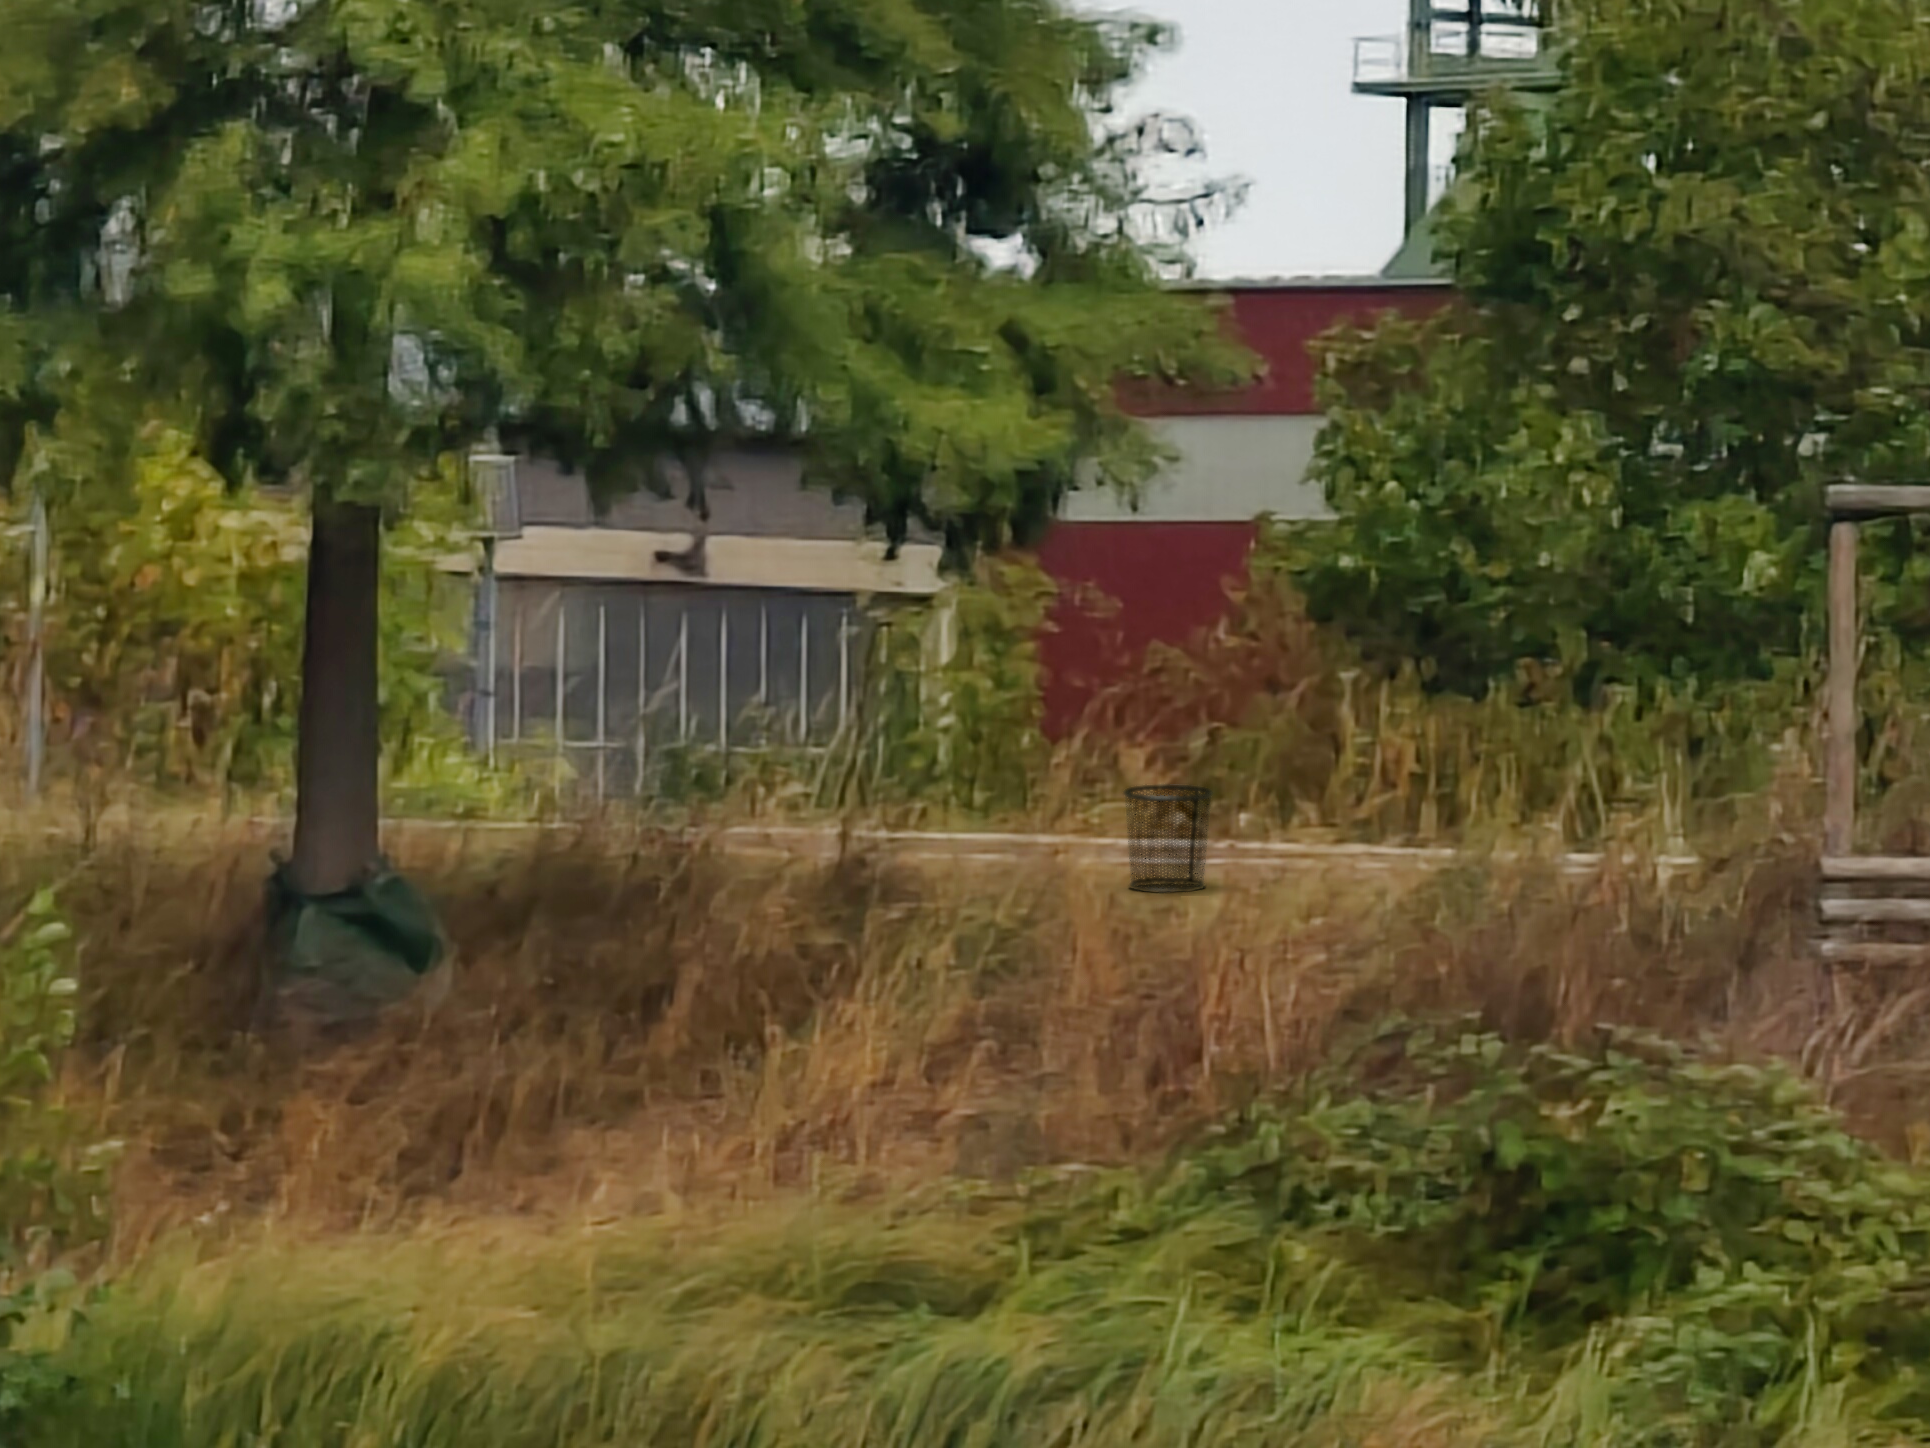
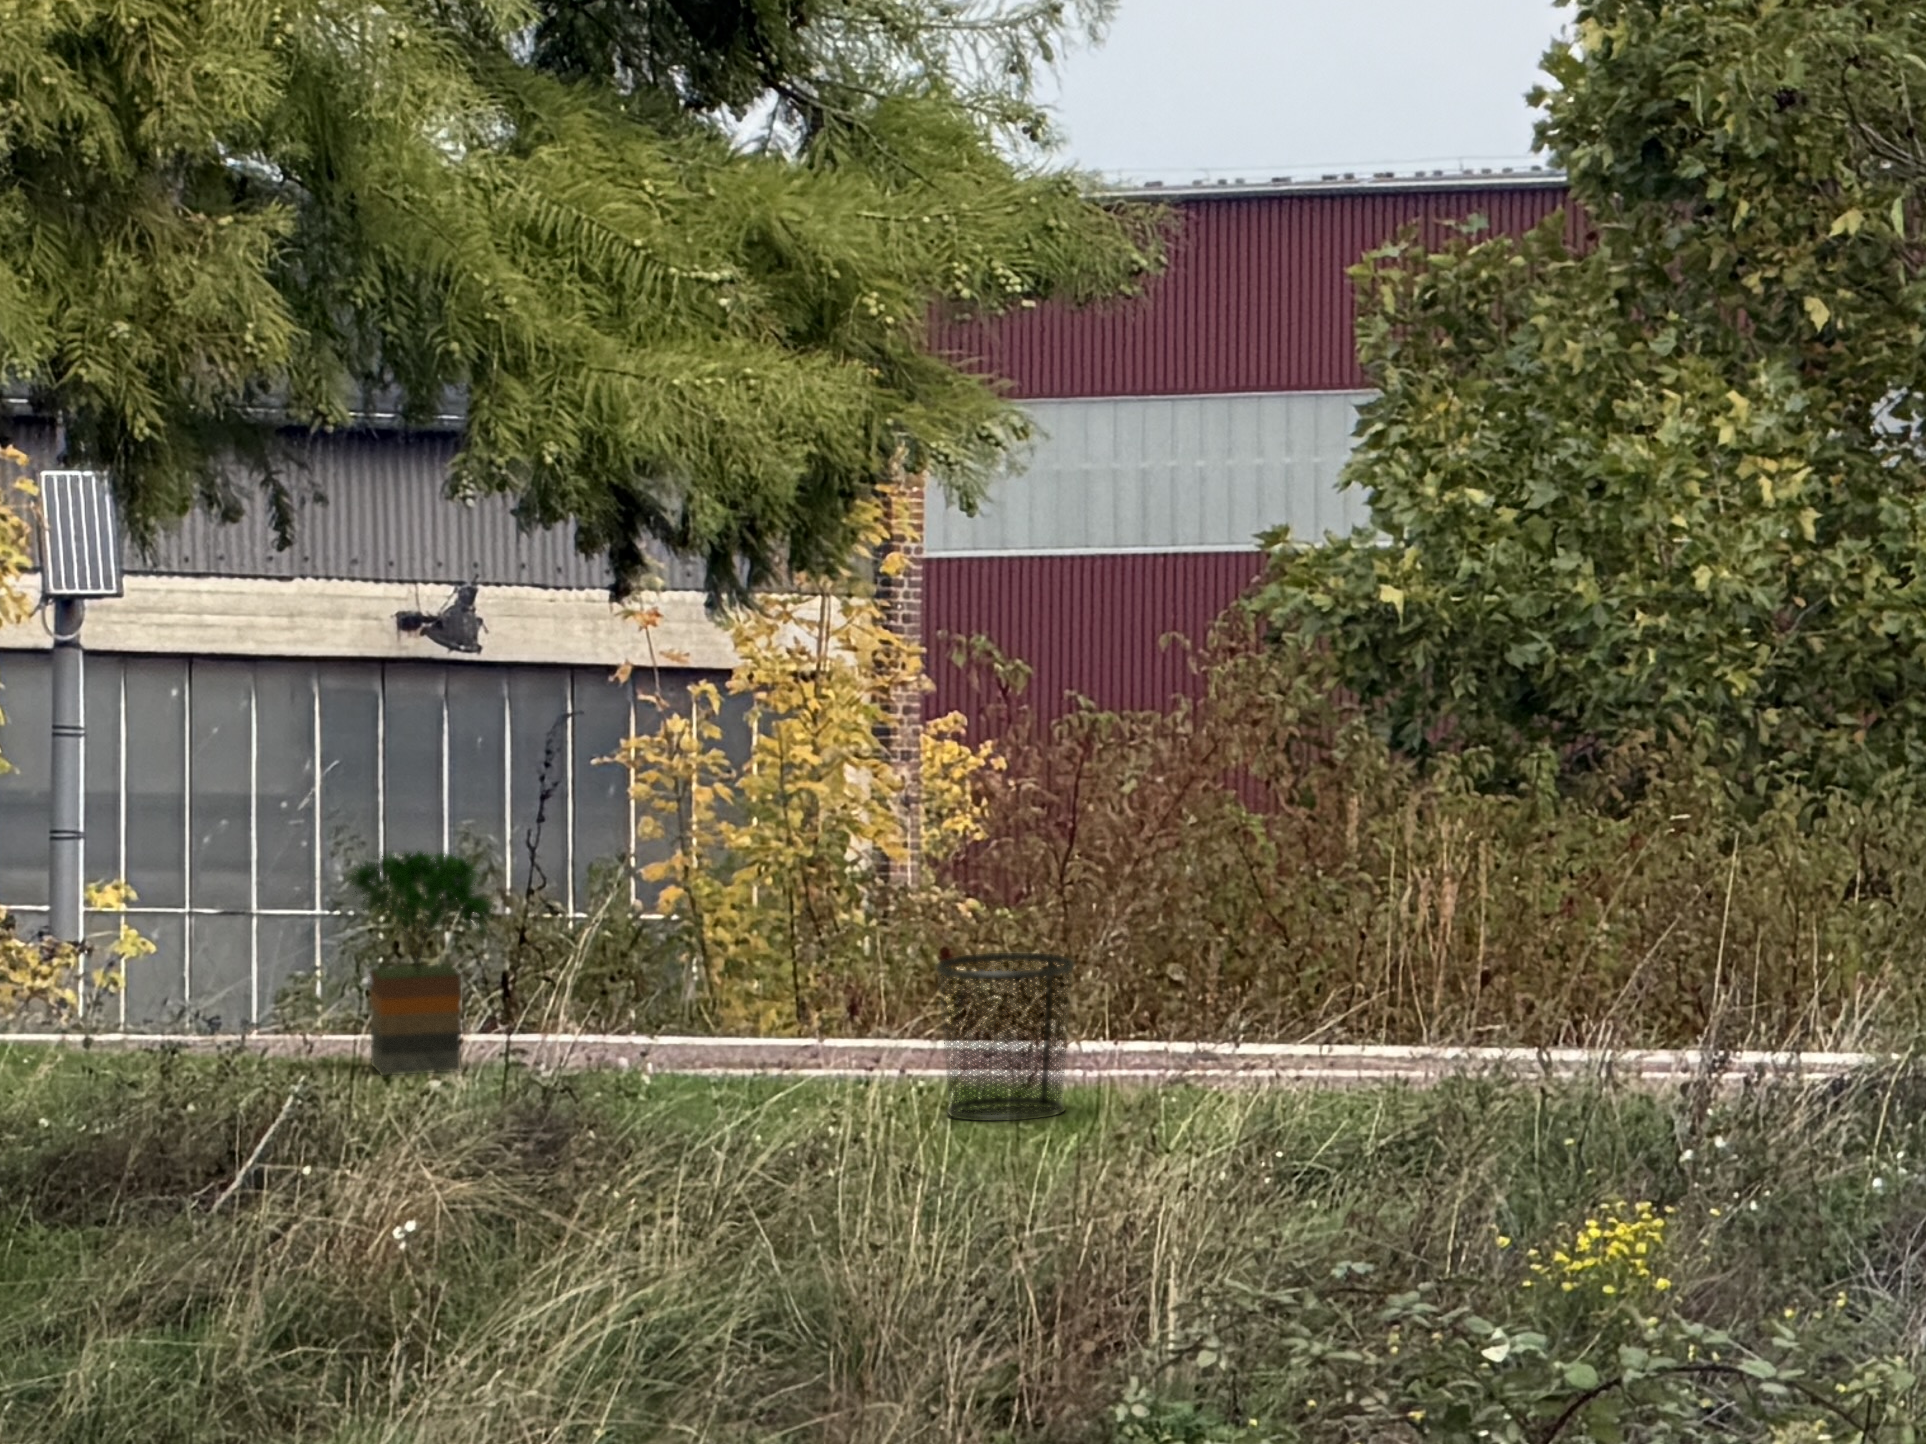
potted tree: none [730,709,830,855] -> present [349,851,494,1075]

